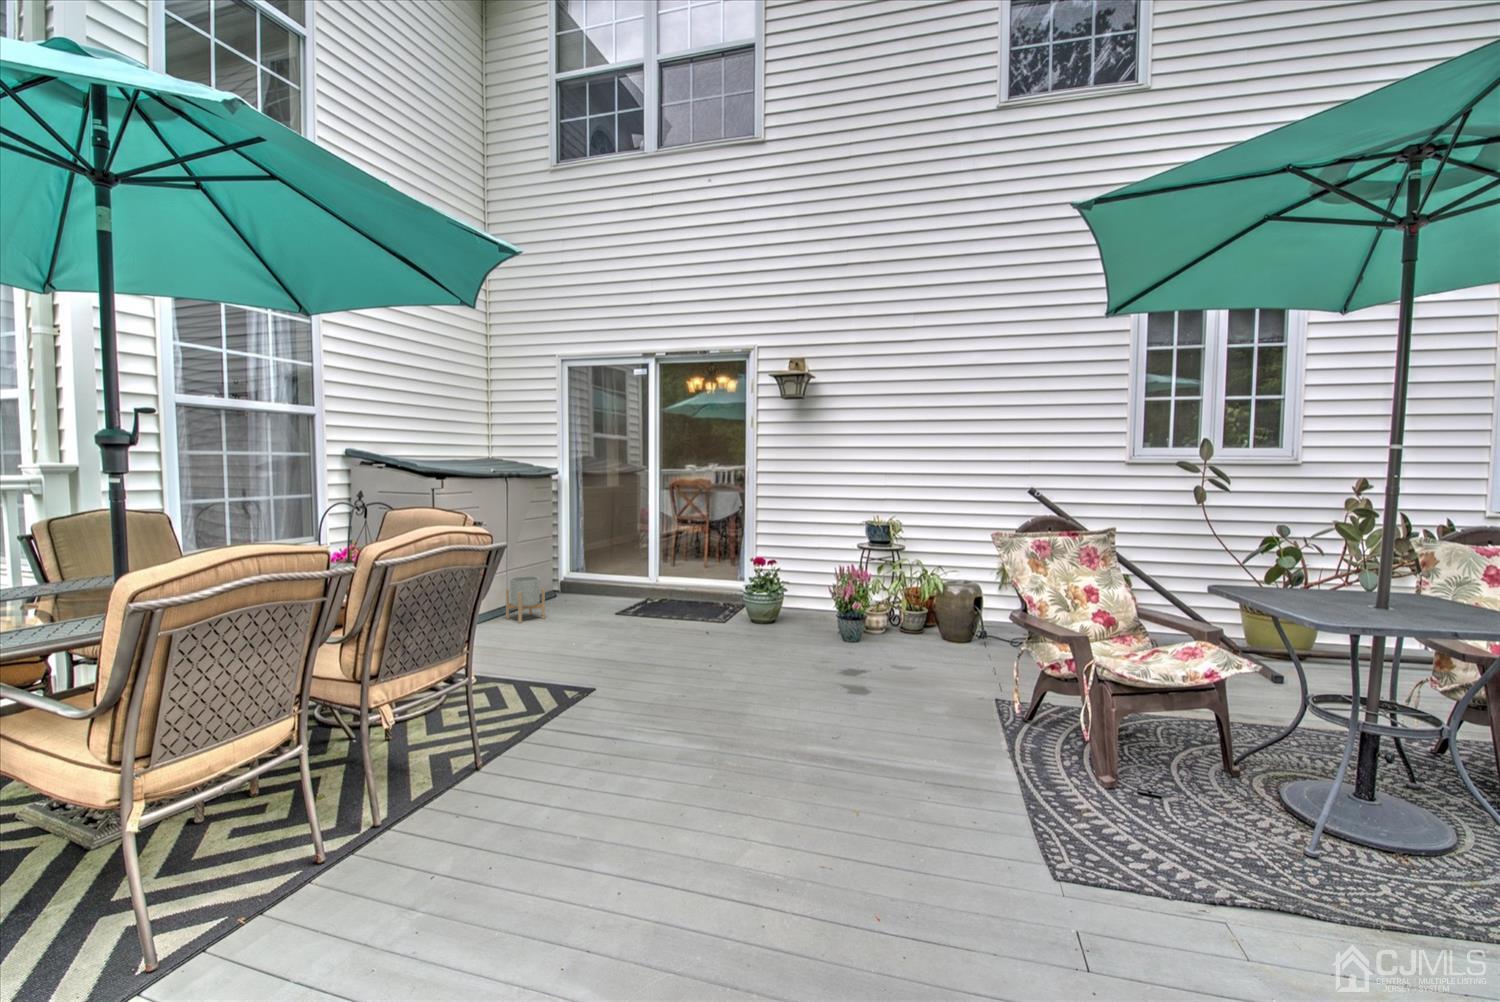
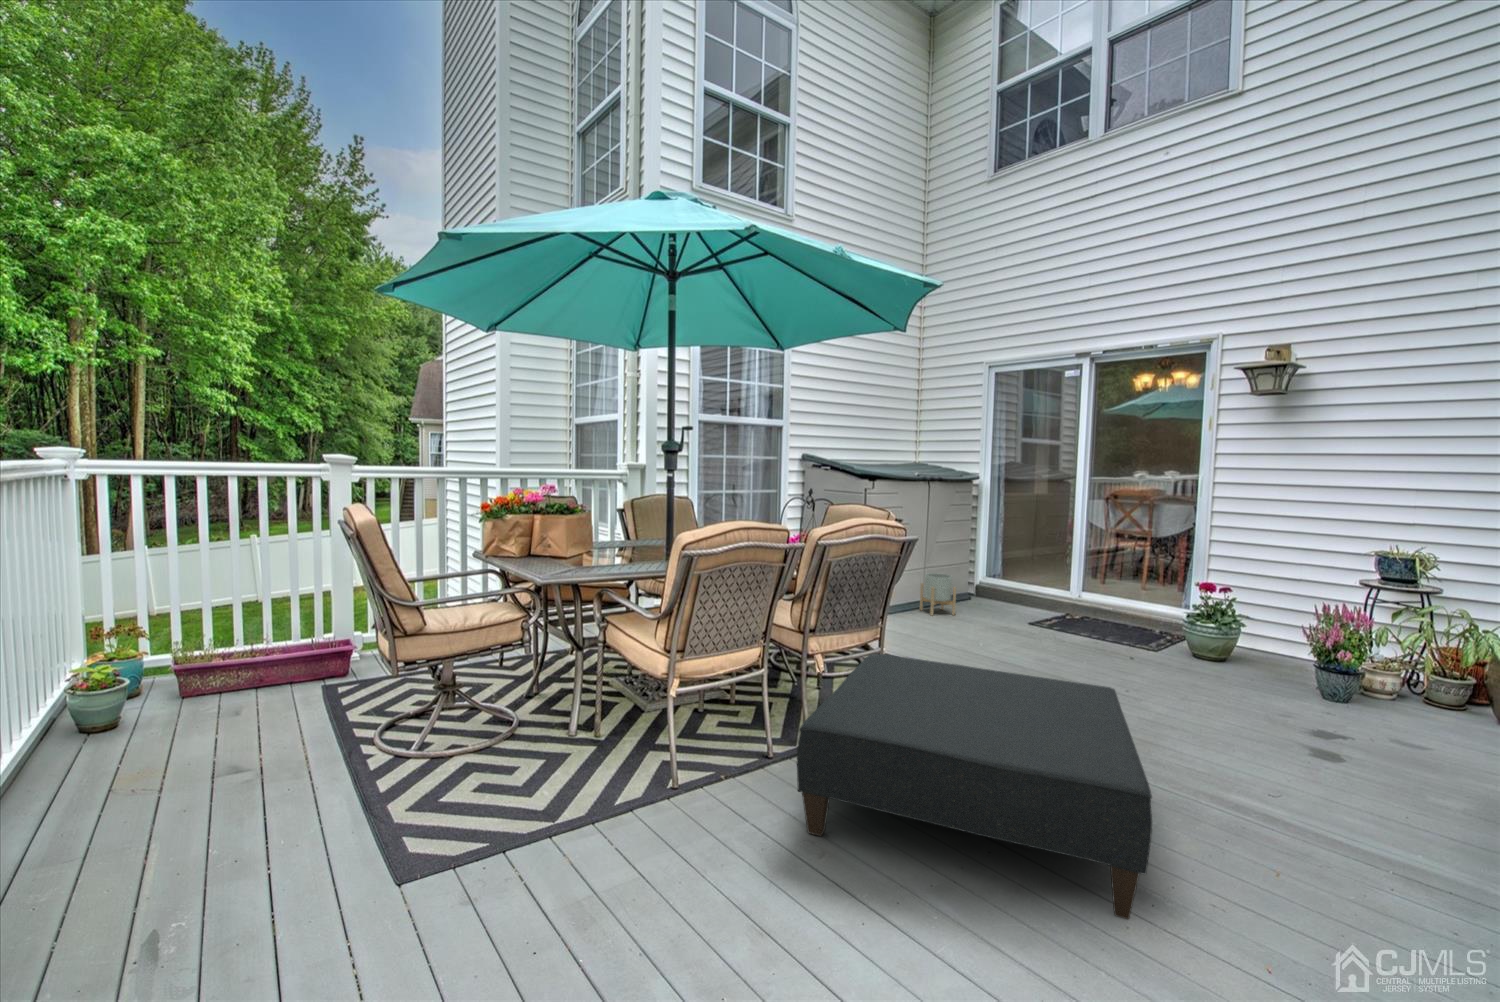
ottoman: none [362,672,760,951] -> present [797,654,1152,919]

